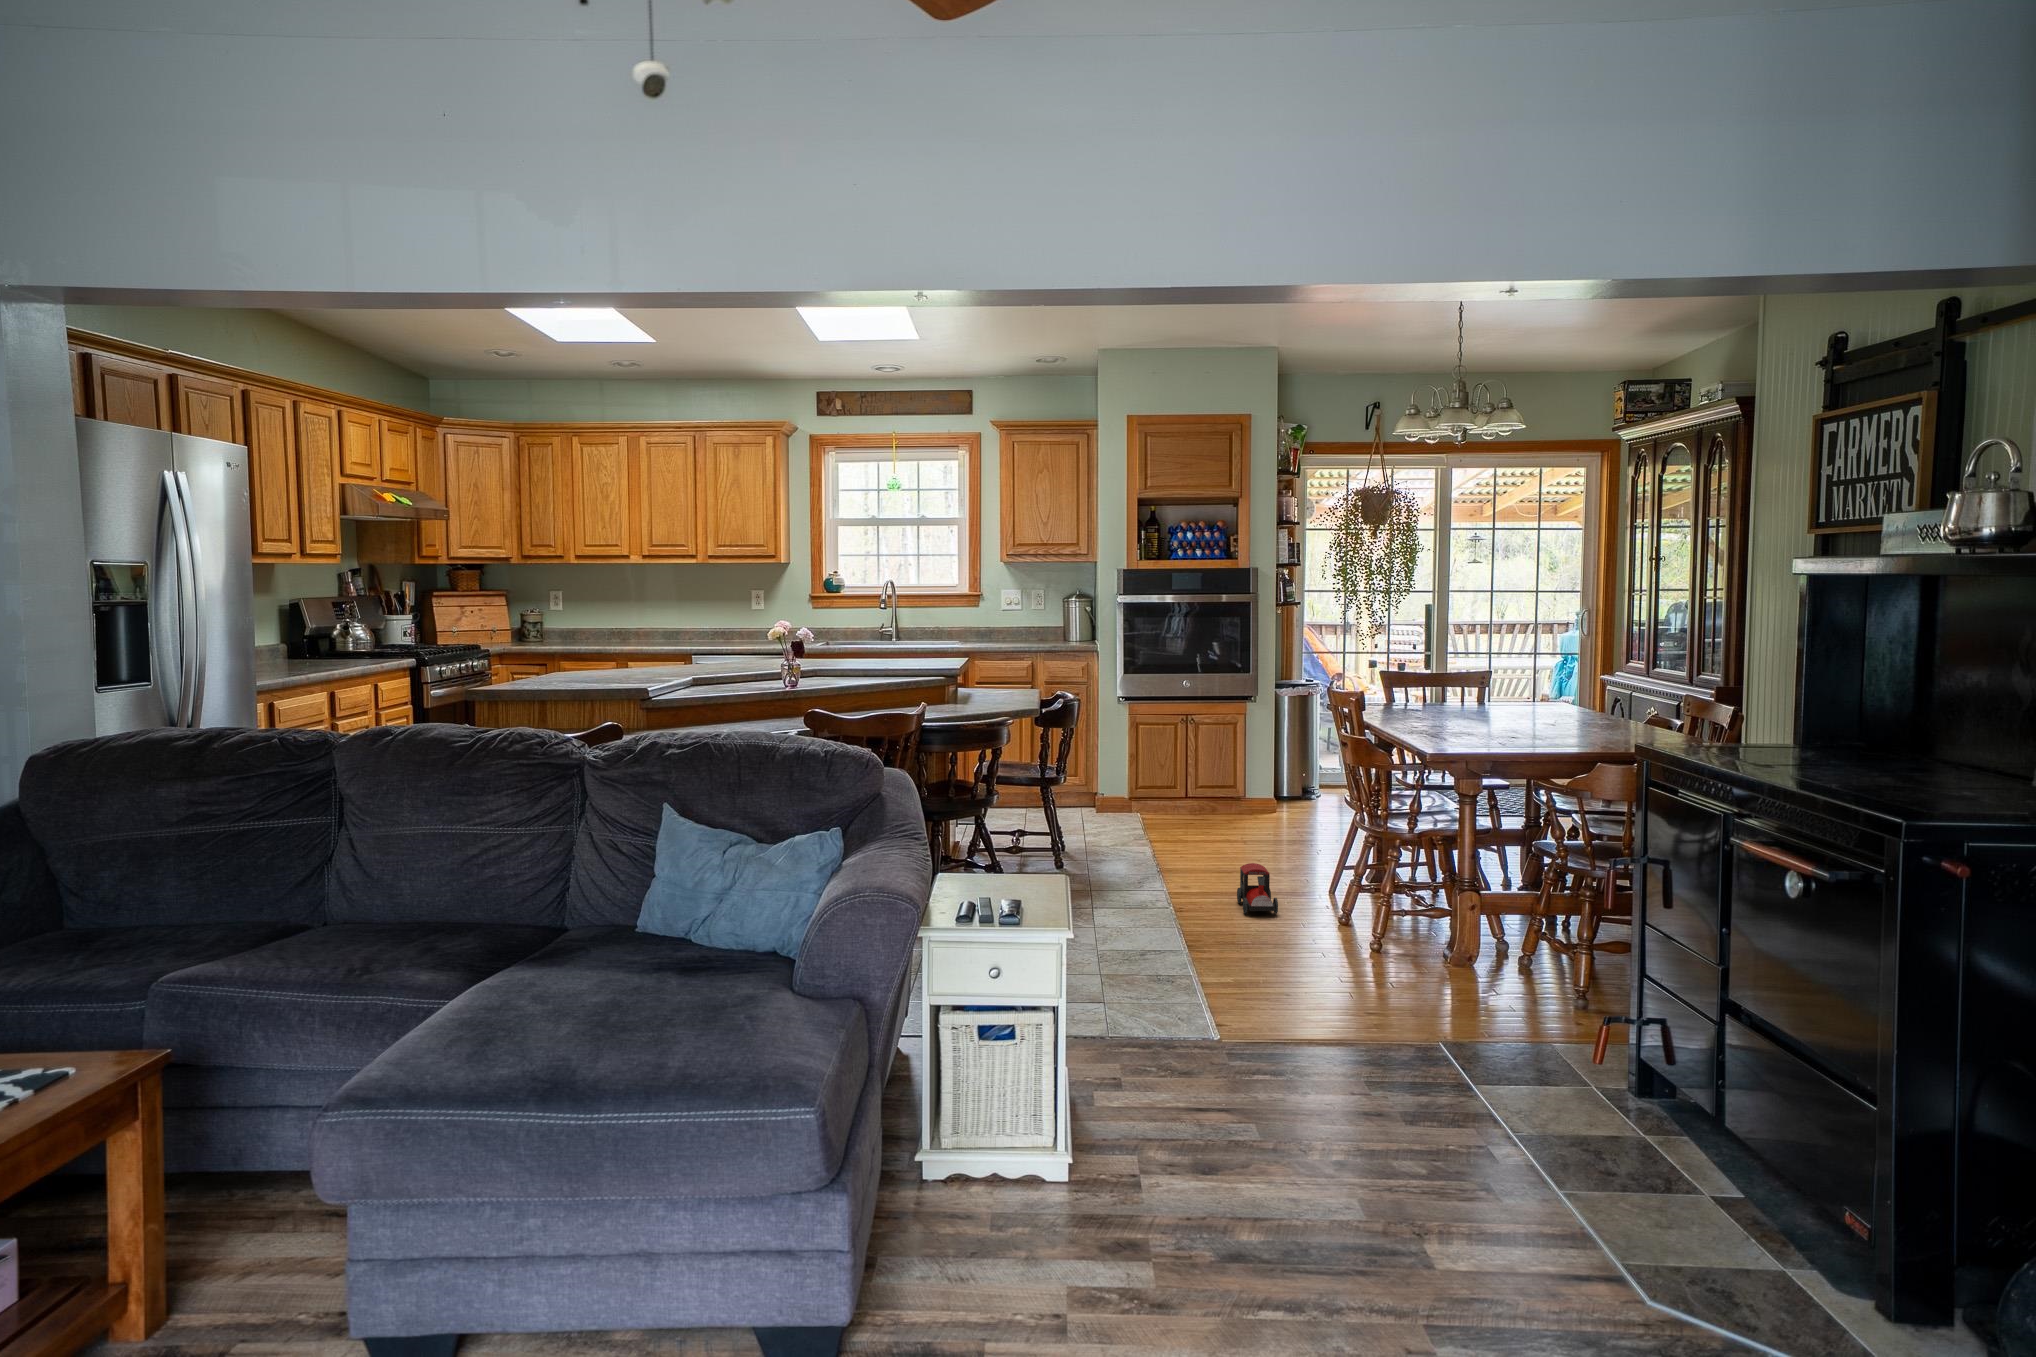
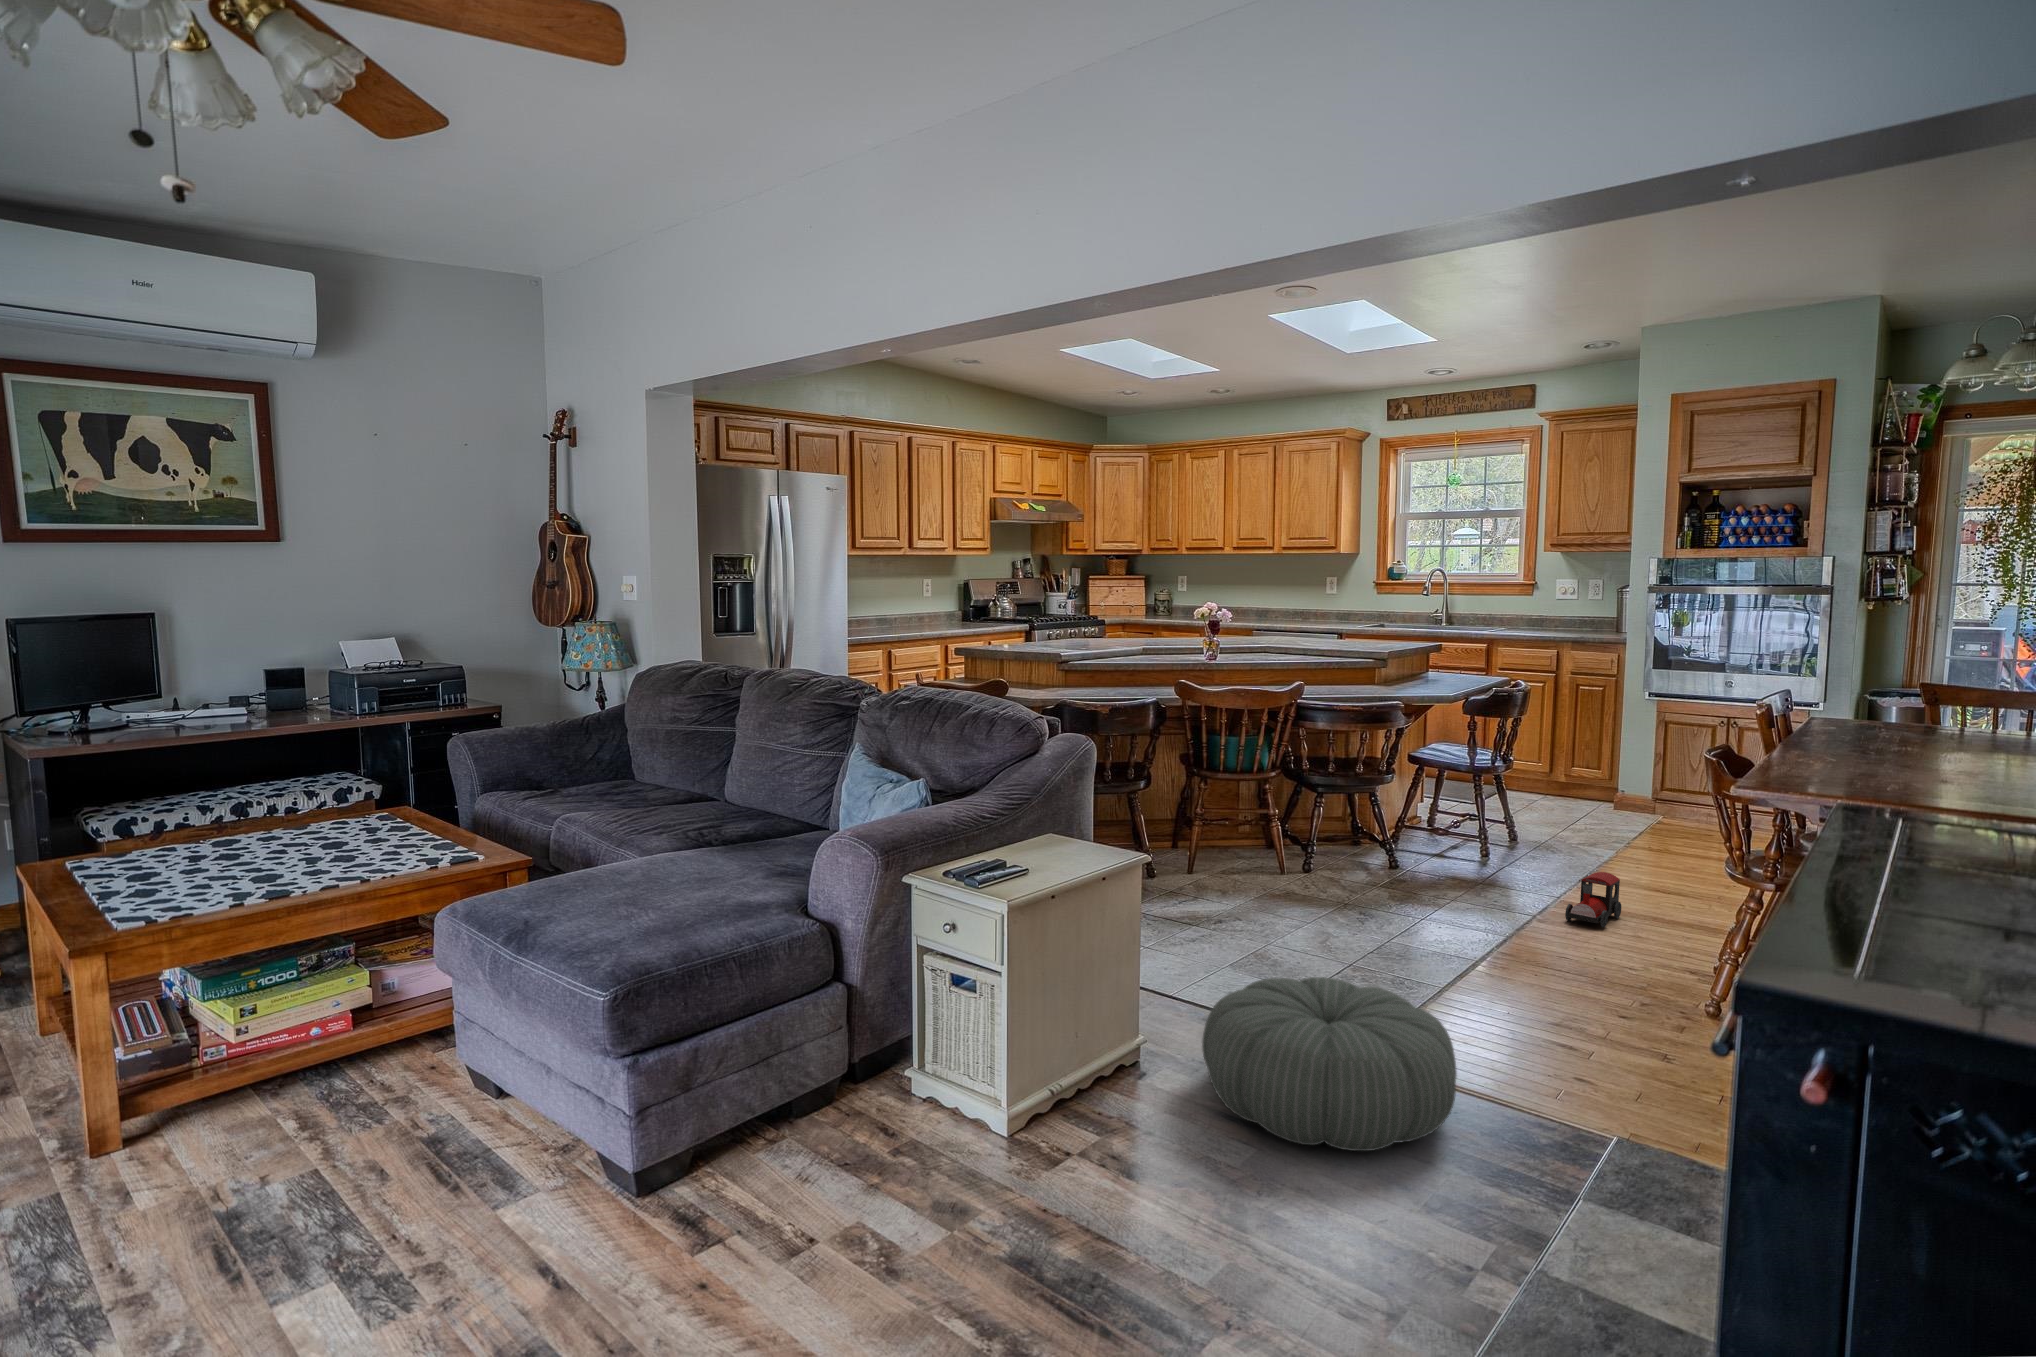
pouf: none [1279,1008,1542,1183] -> present [1202,977,1457,1151]

